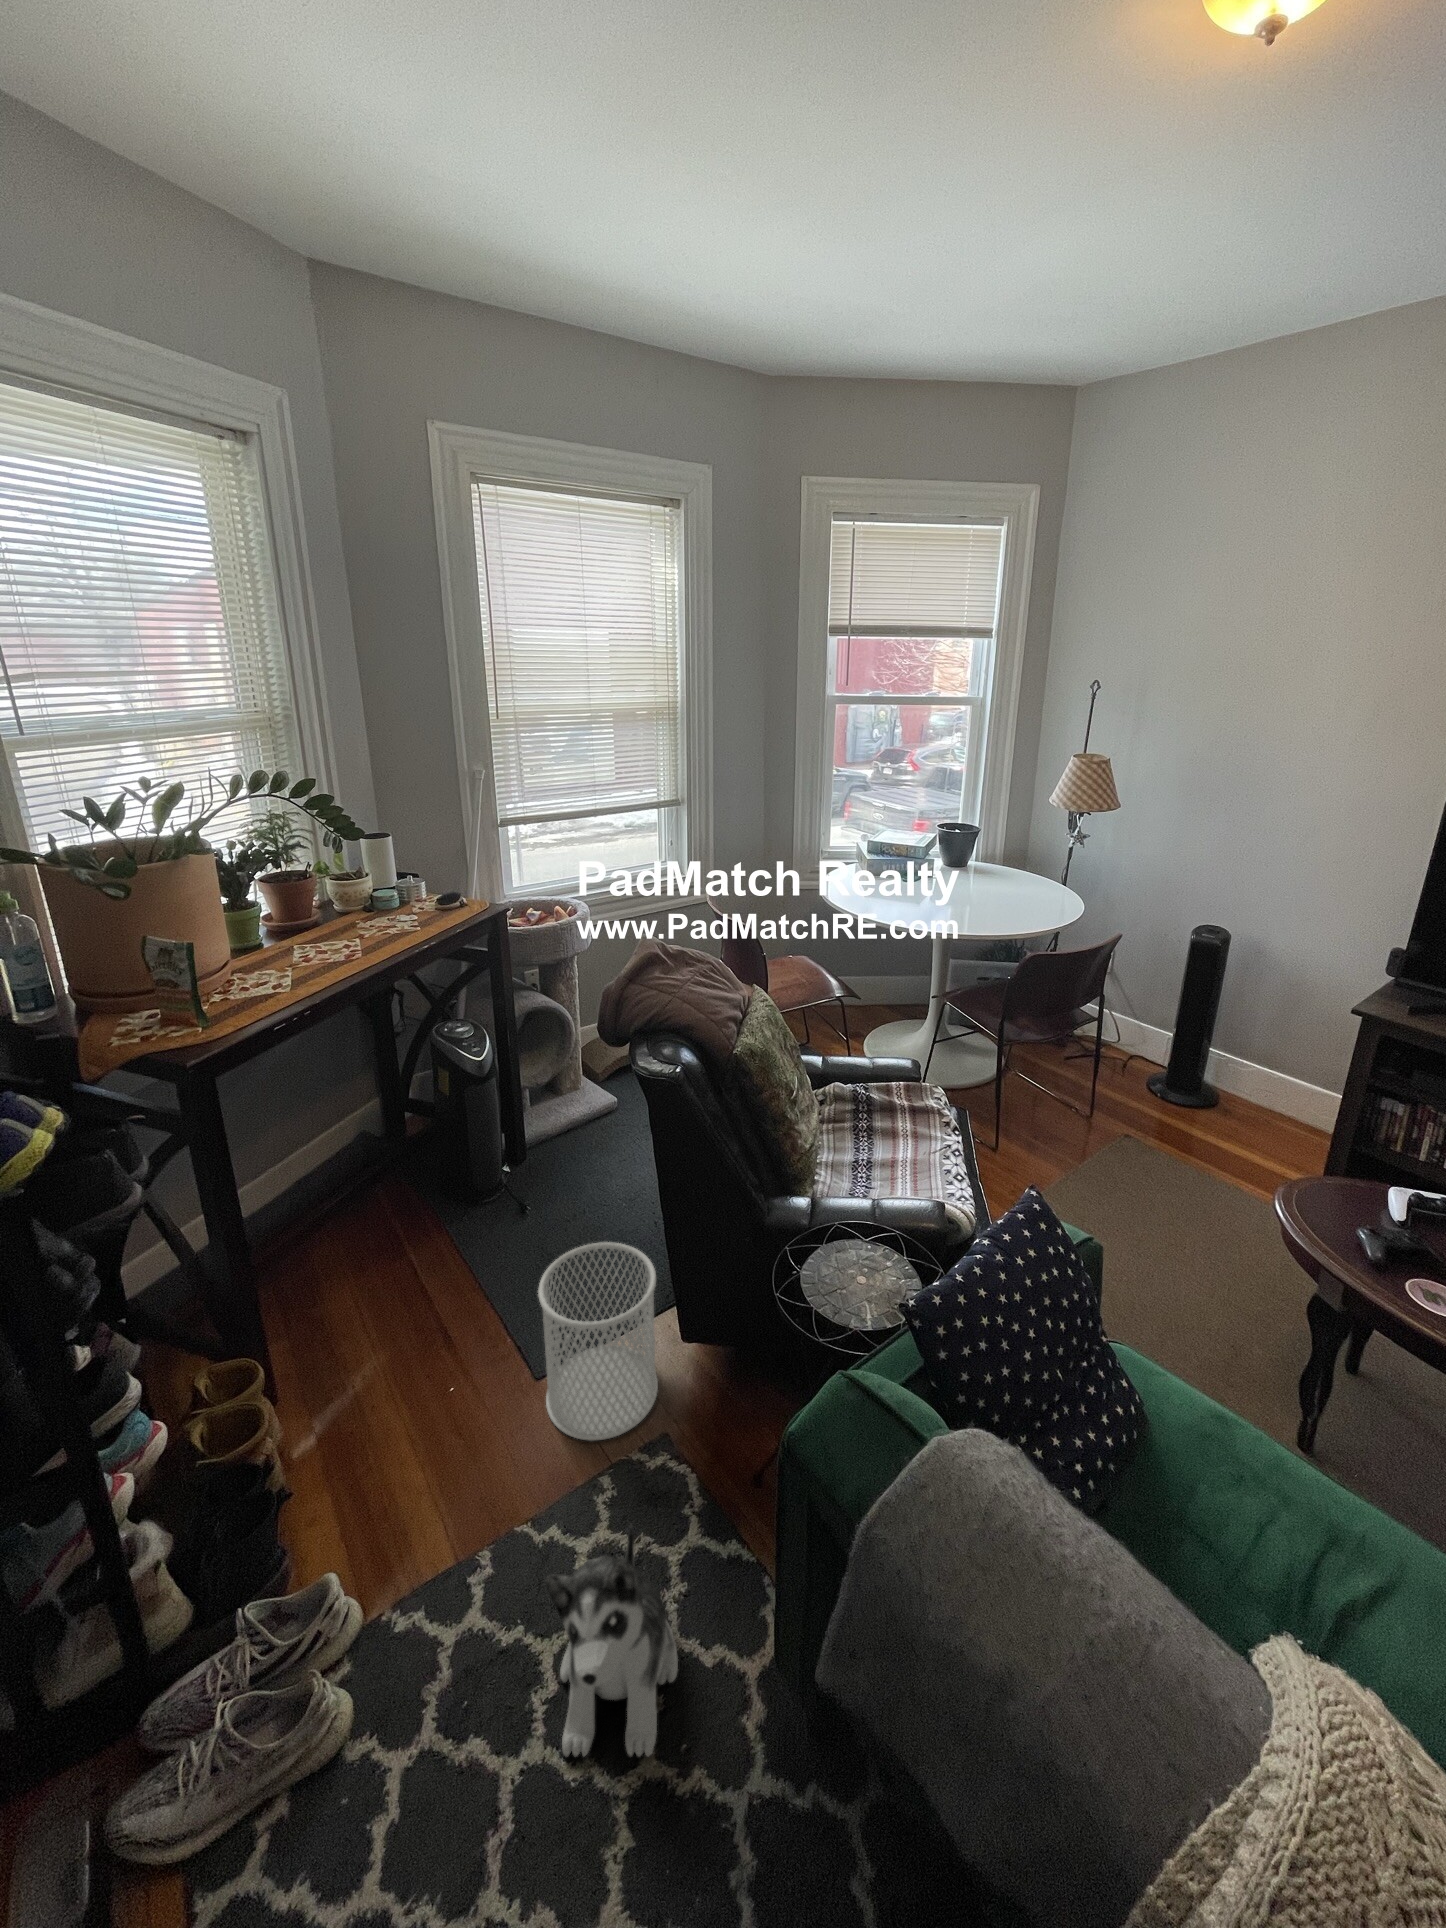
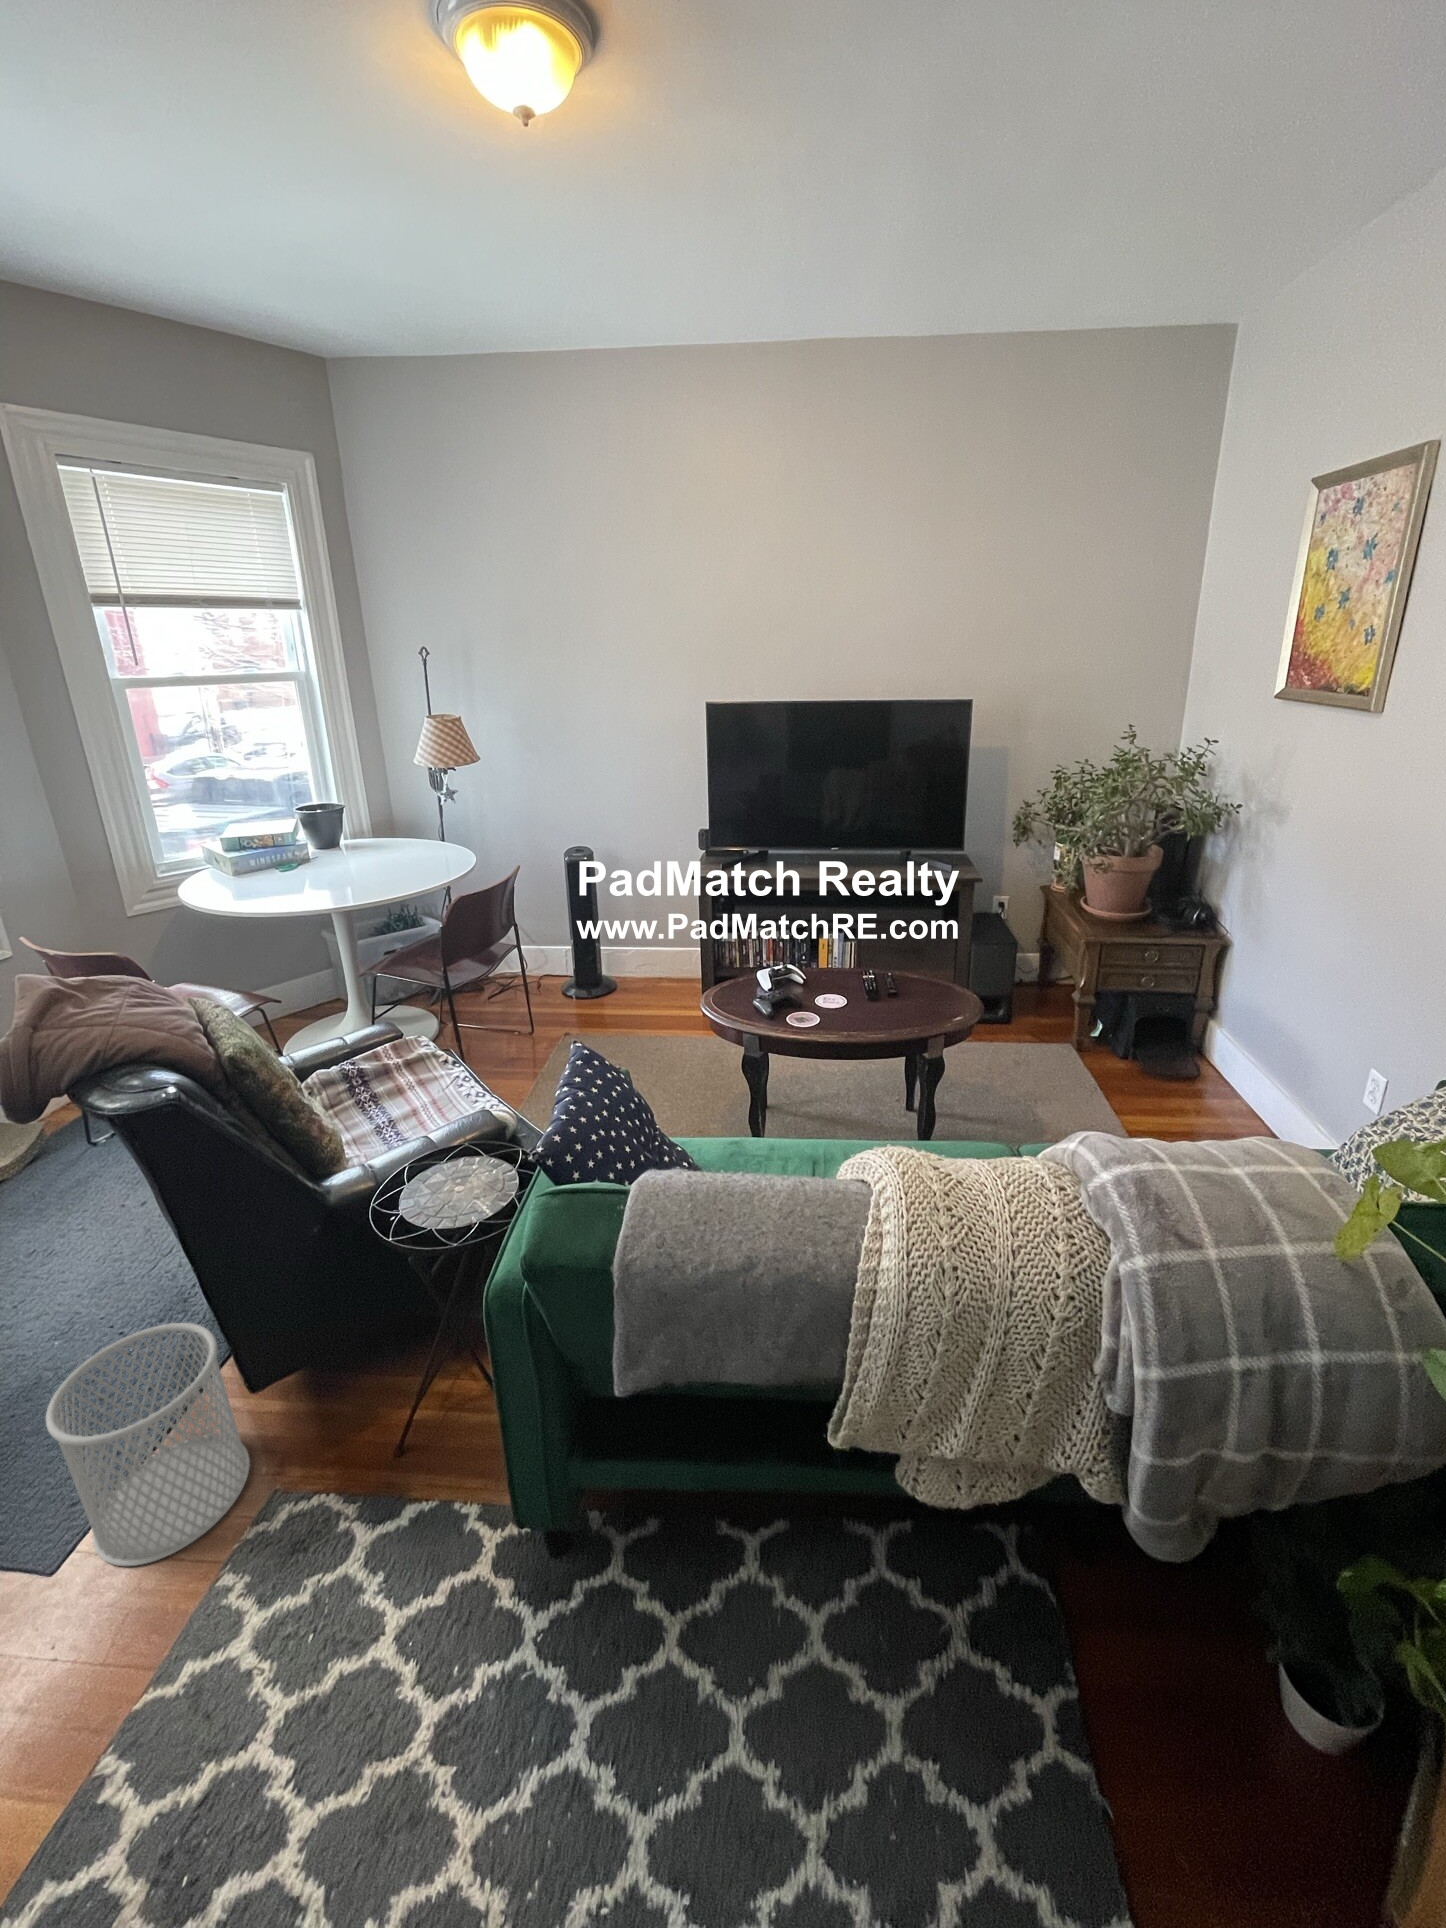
plush toy: present [546,1525,678,1756] -> none [265,1535,430,1760]

